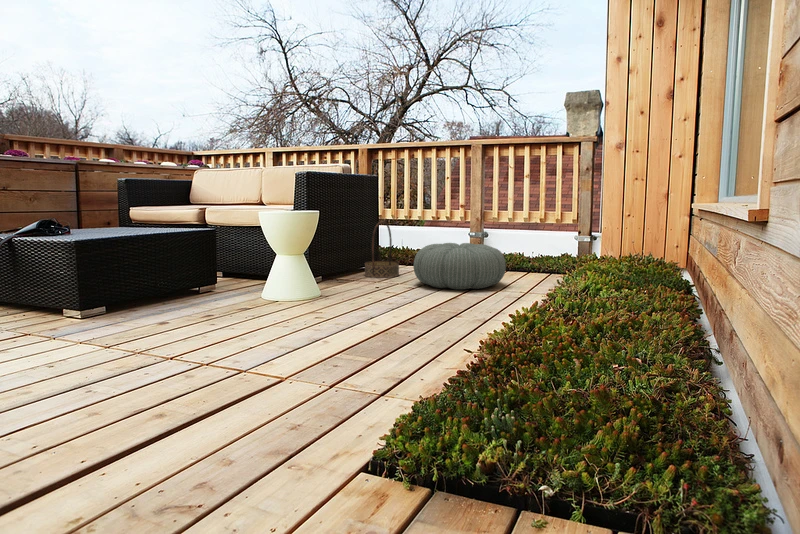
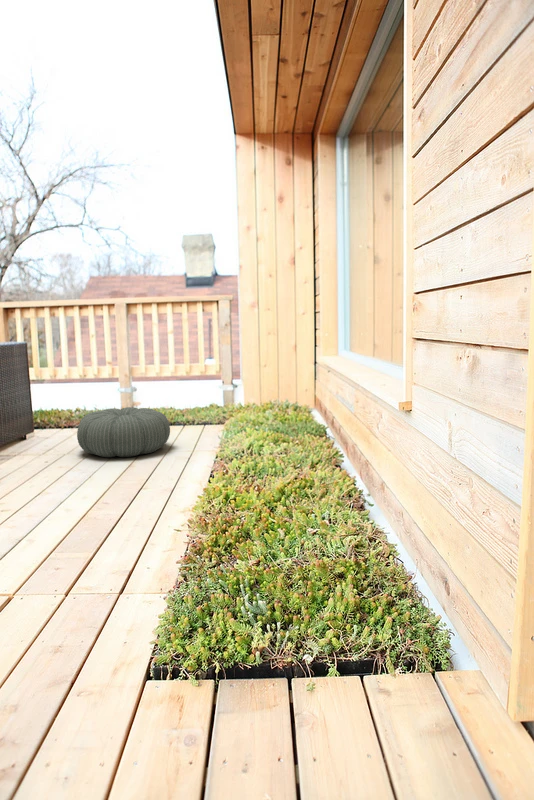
basket: present [365,221,399,278] -> none [16,390,56,451]

